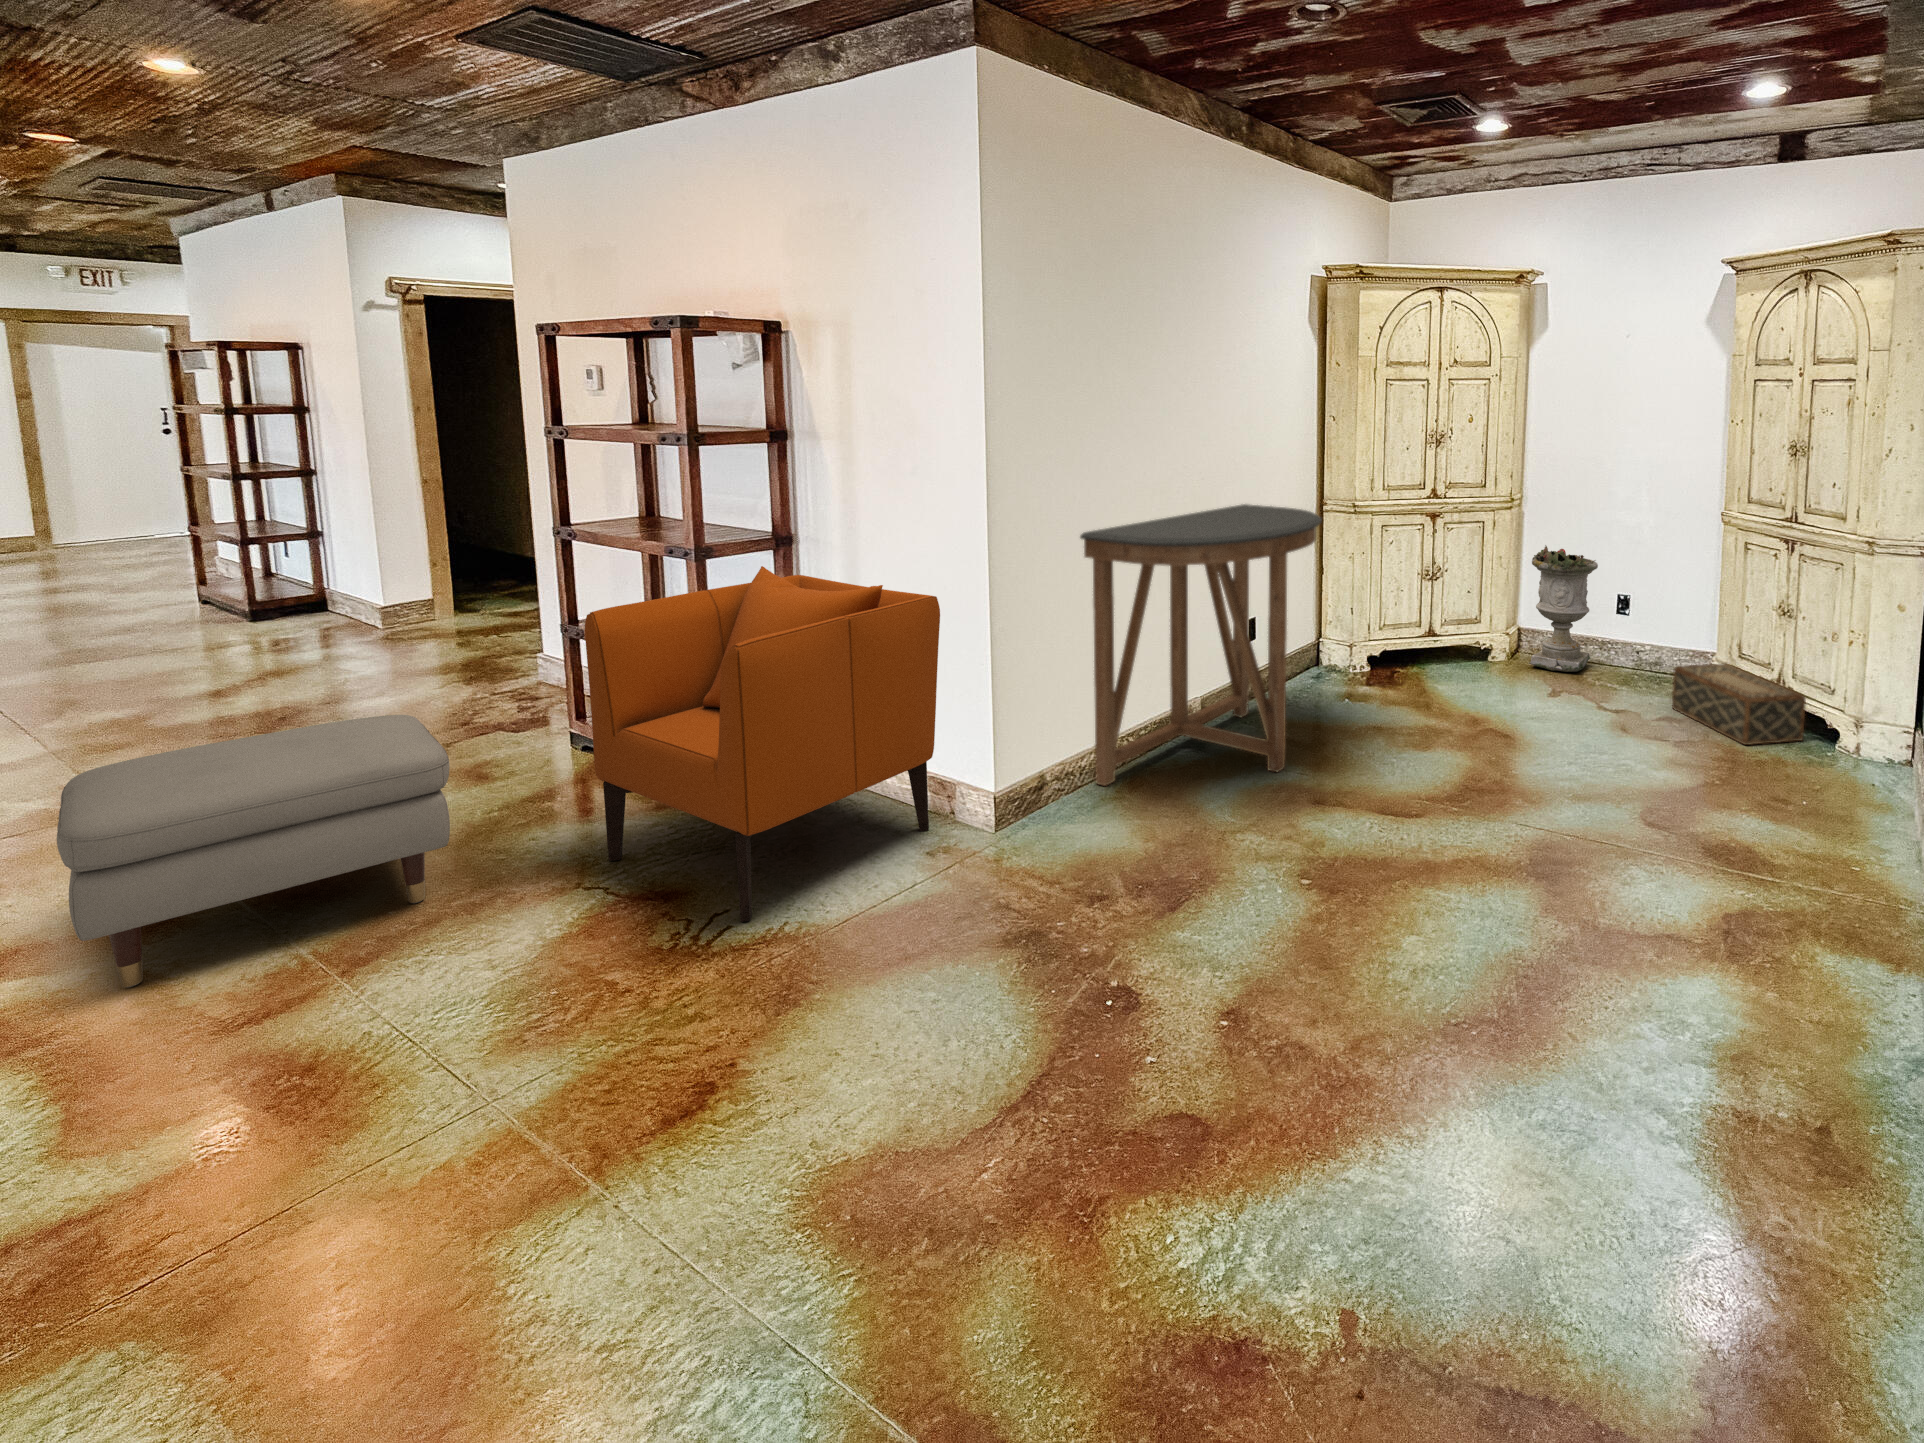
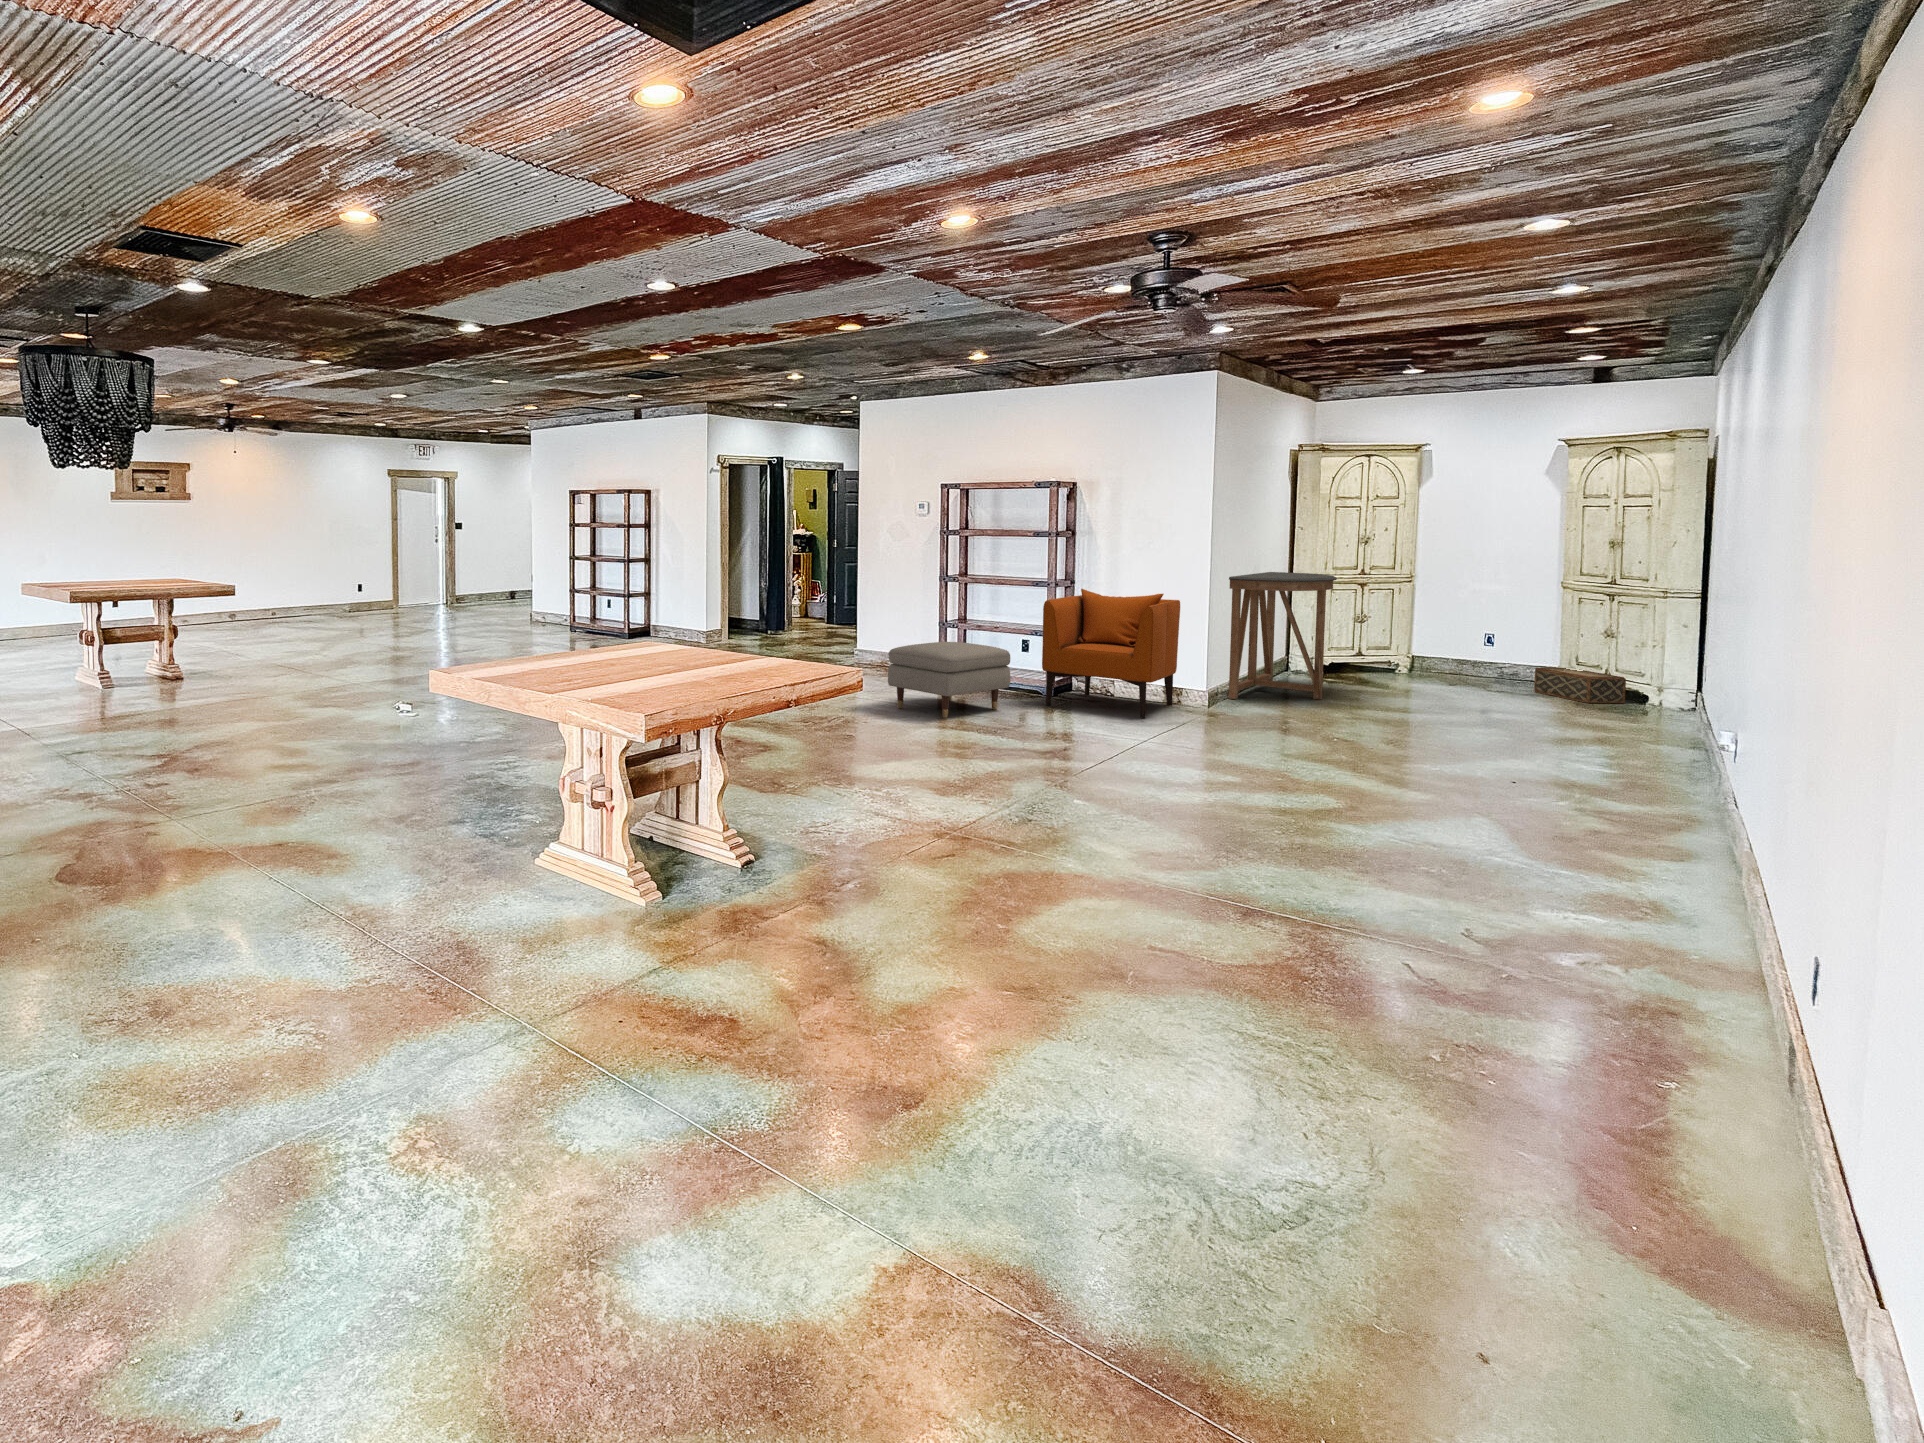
planter: present [1530,545,1598,672] -> none [1427,604,1474,678]

